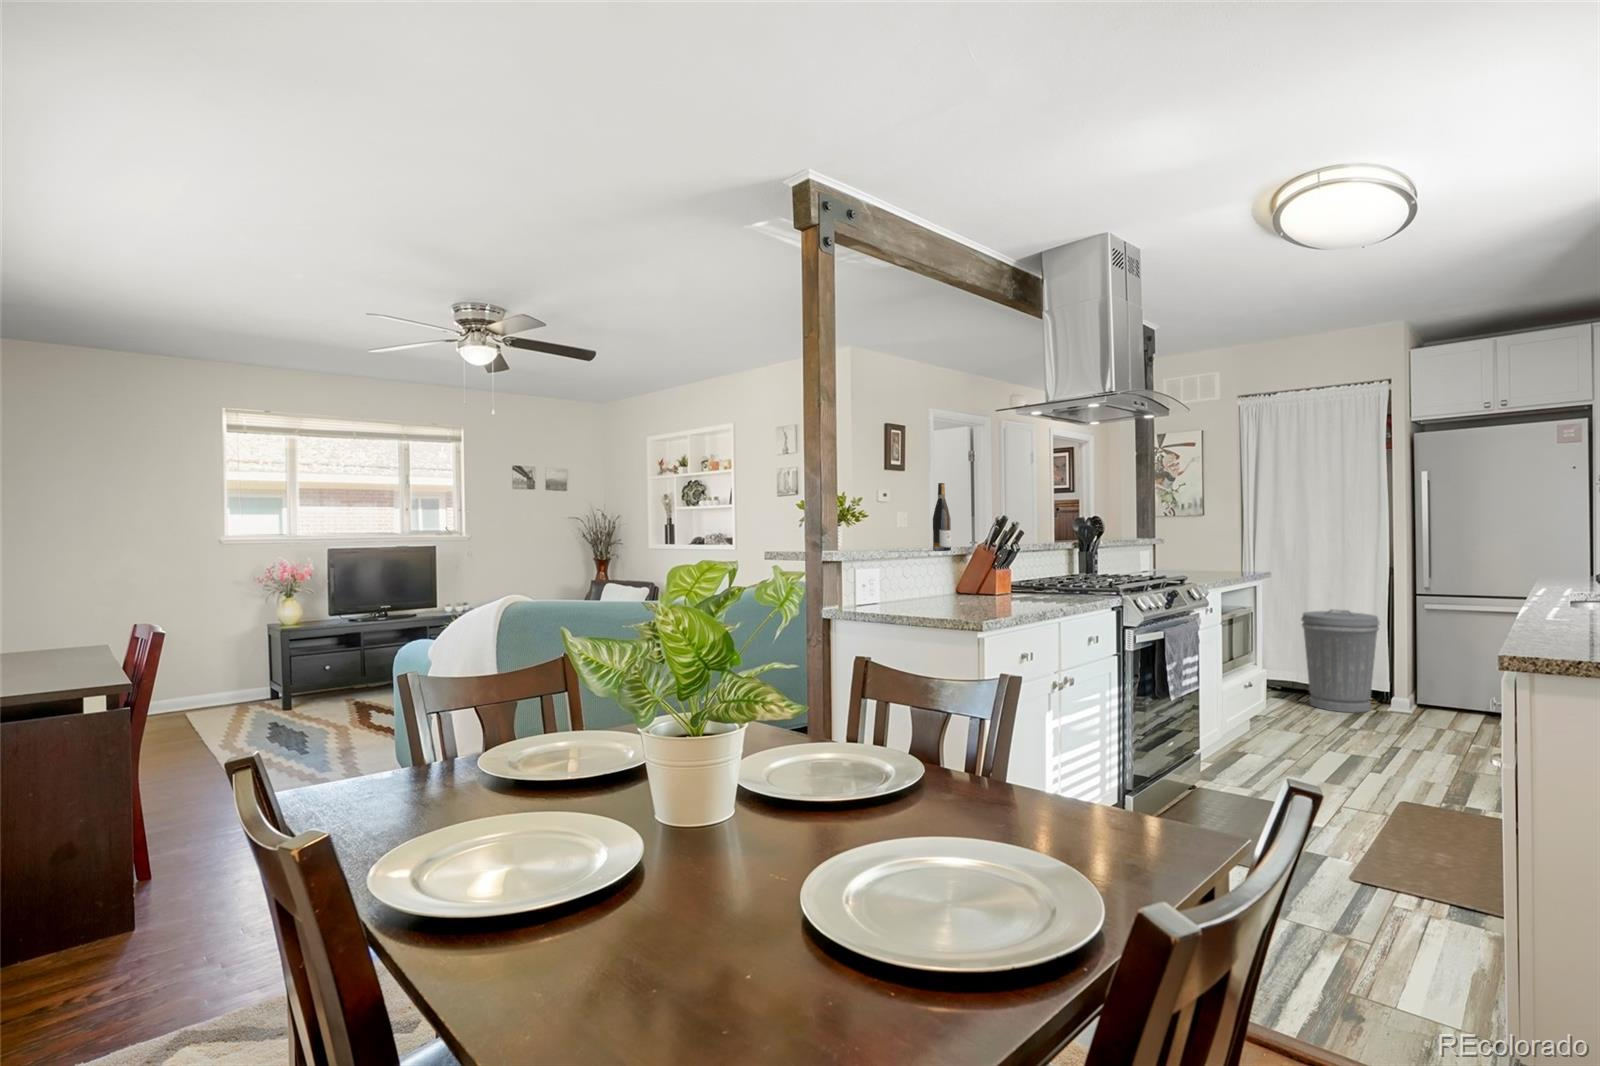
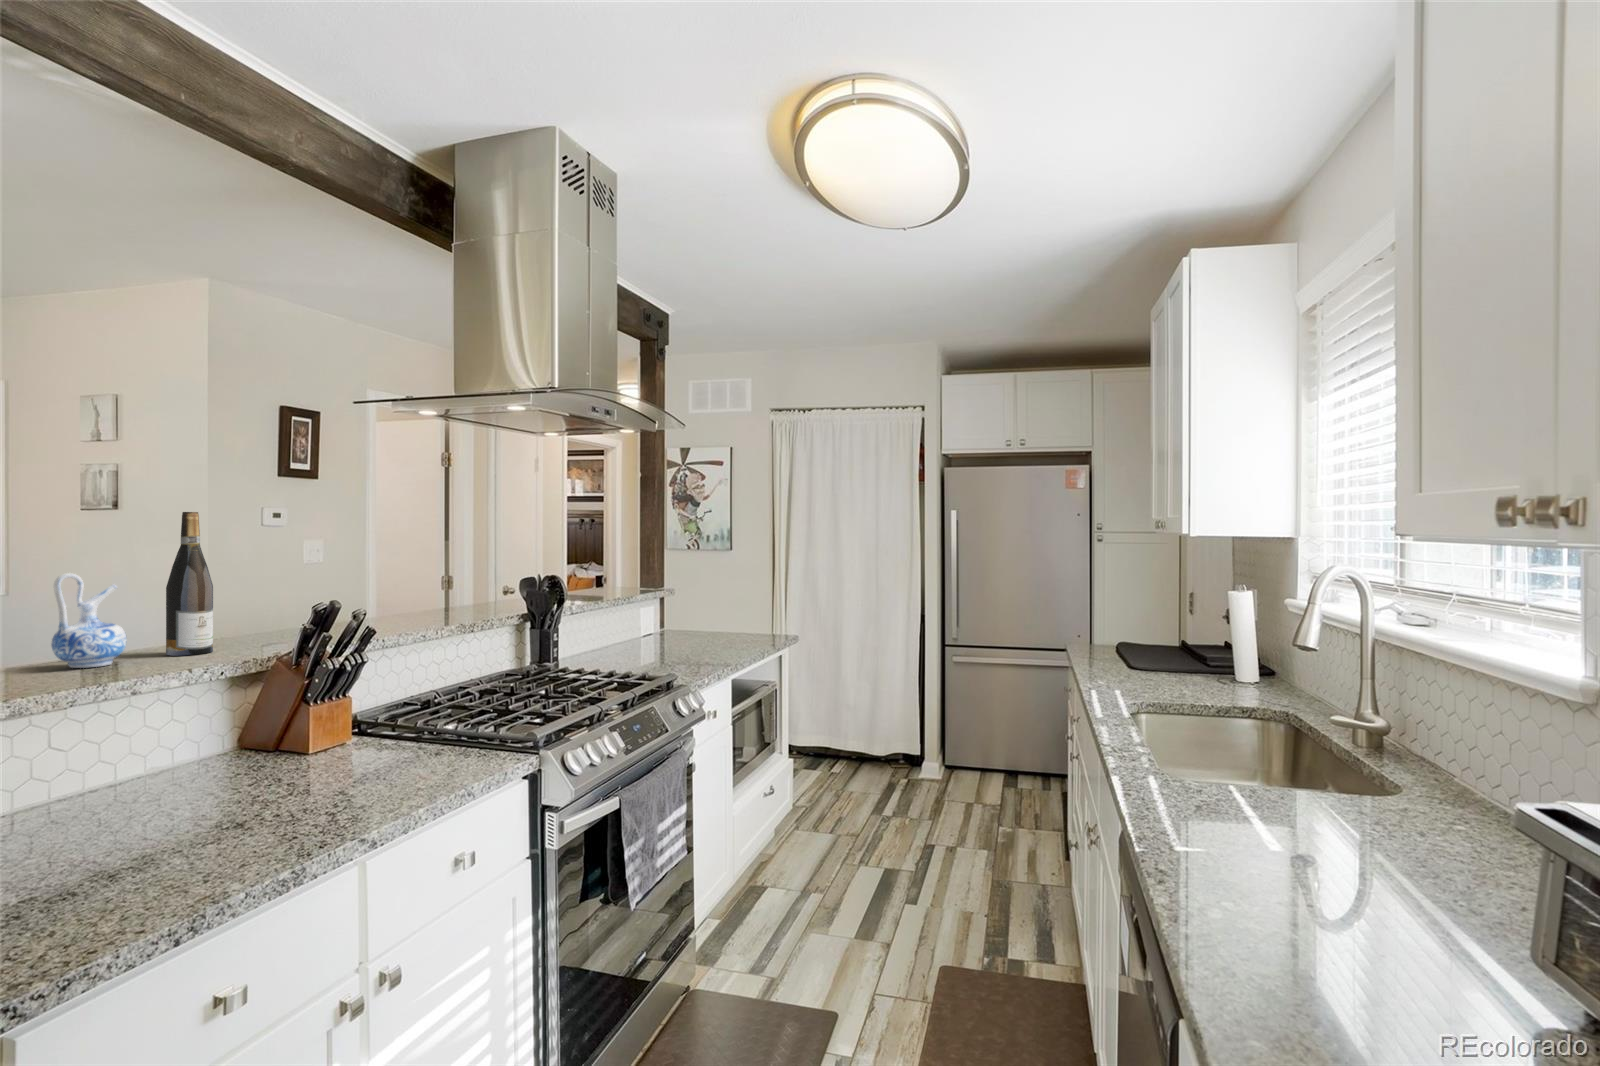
ceramic pitcher: none [902,510,927,551] -> present [51,573,127,668]
trash can: present [1301,610,1379,712] -> none [834,666,910,789]

